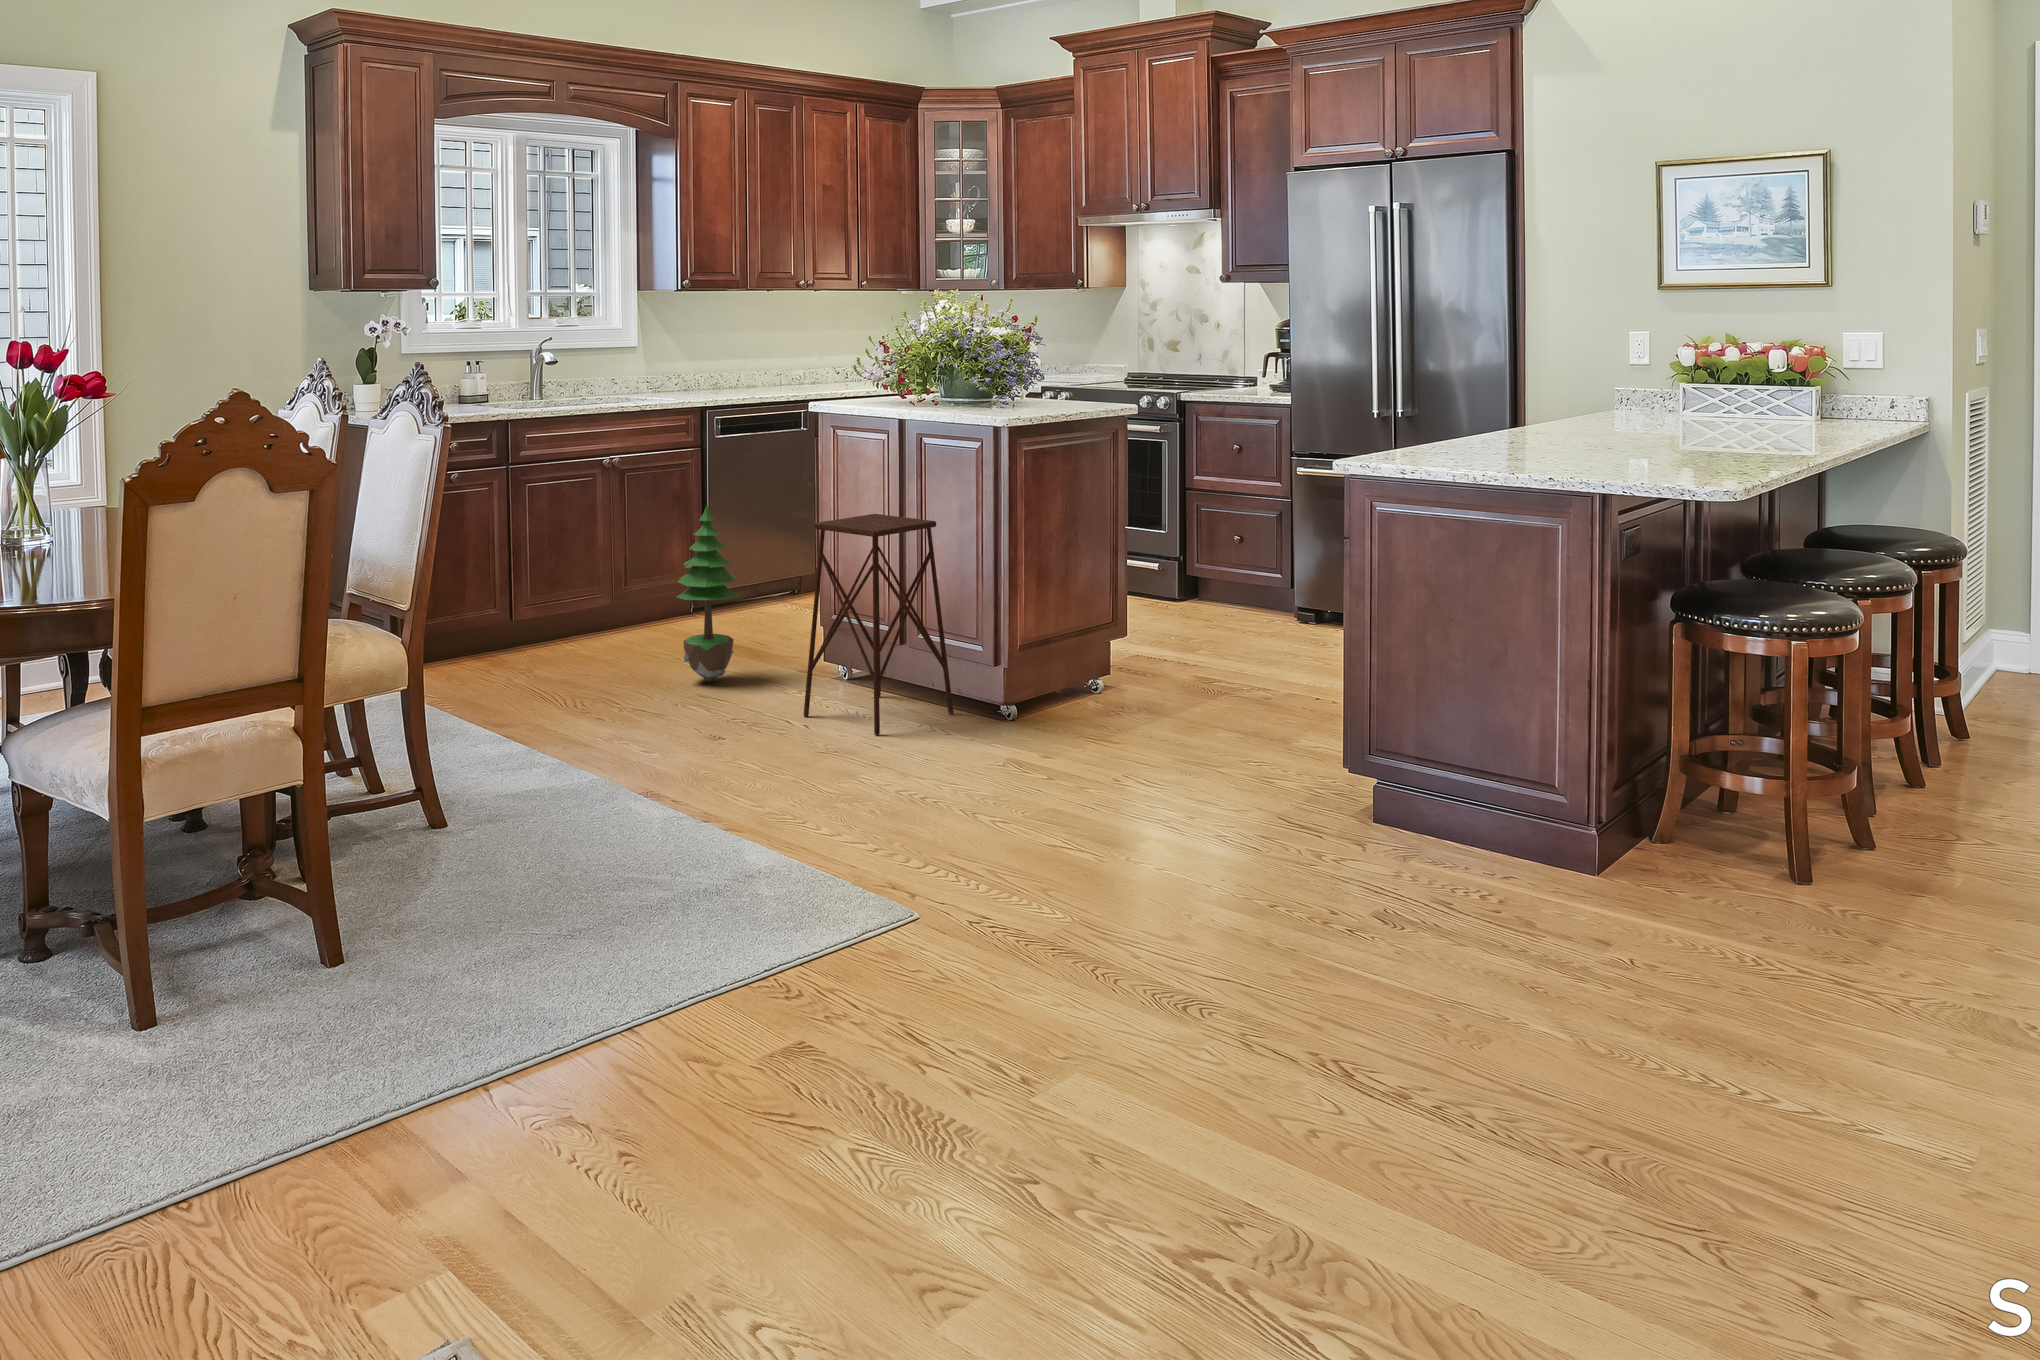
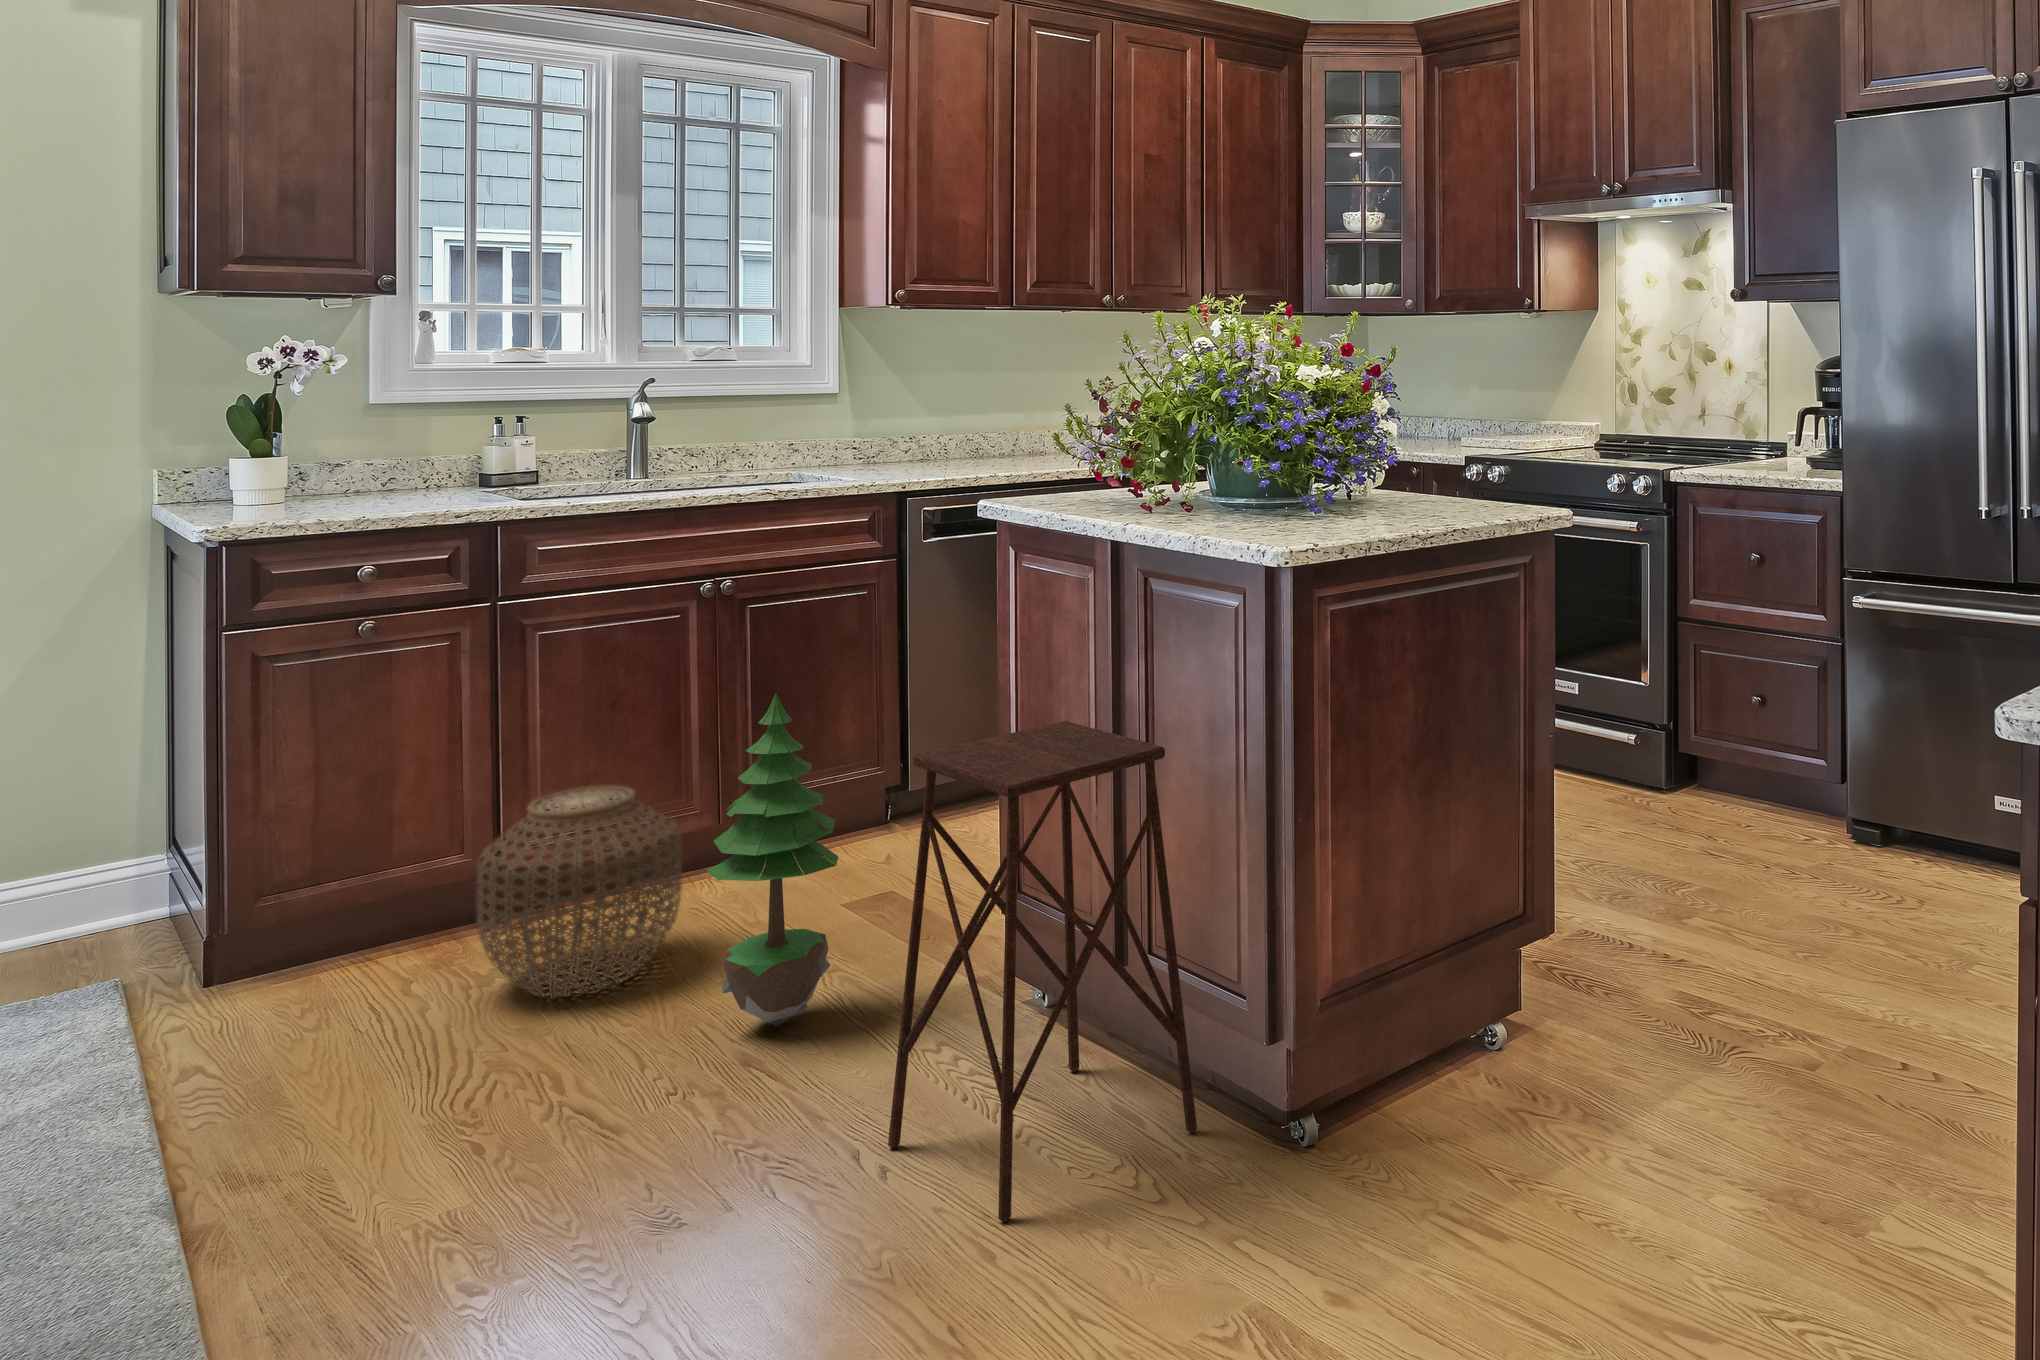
woven basket: none [536,564,634,672] -> present [477,786,682,997]

